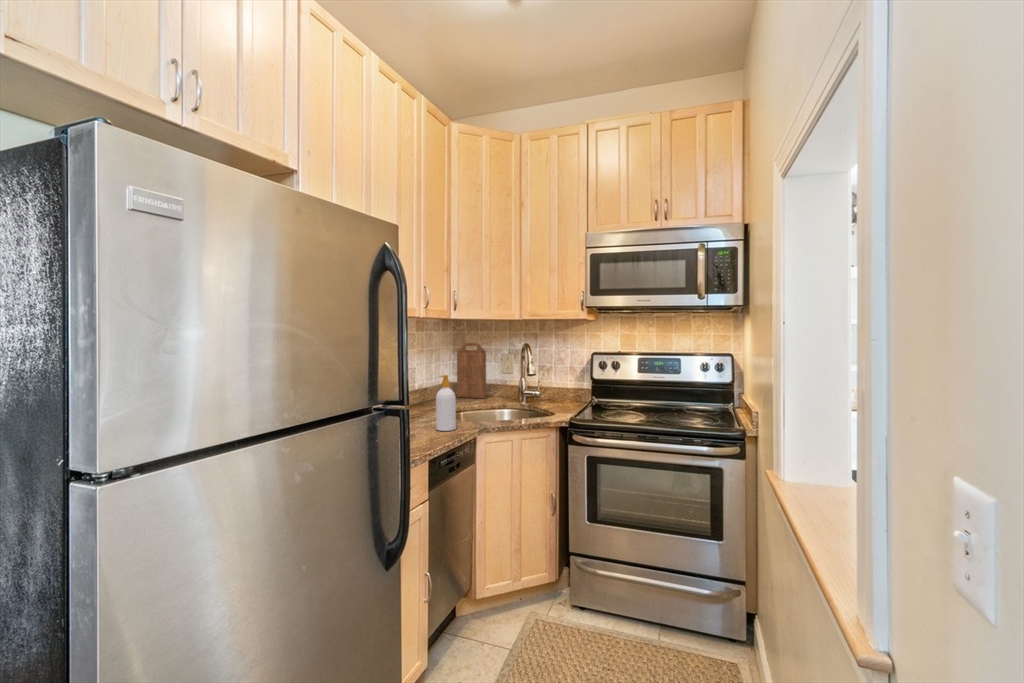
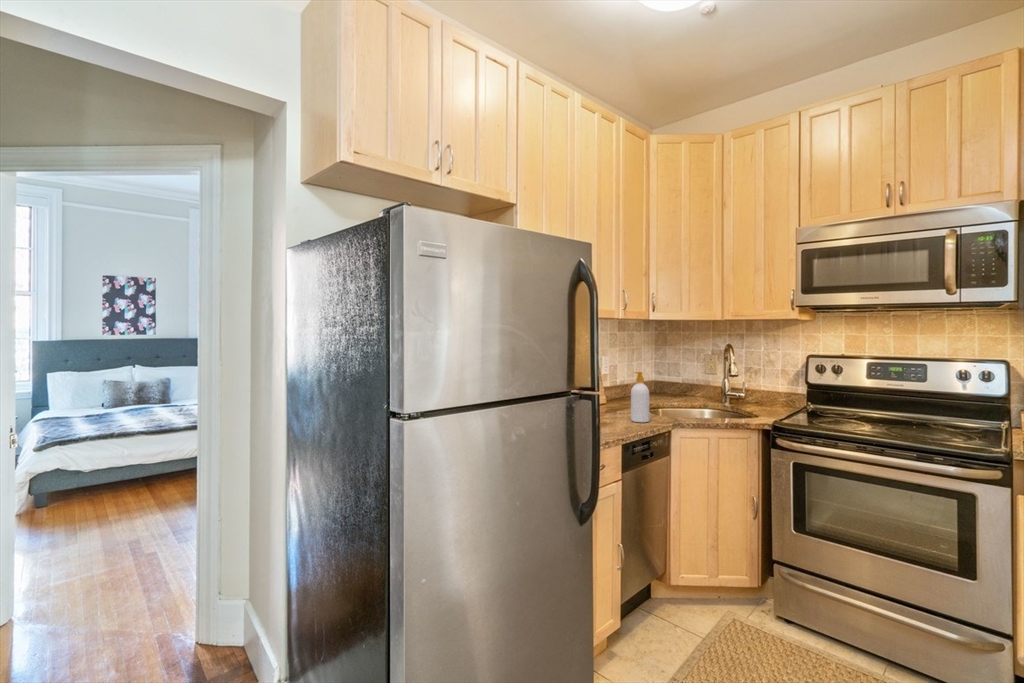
cutting board: present [457,343,486,398] -> none [657,344,687,398]

